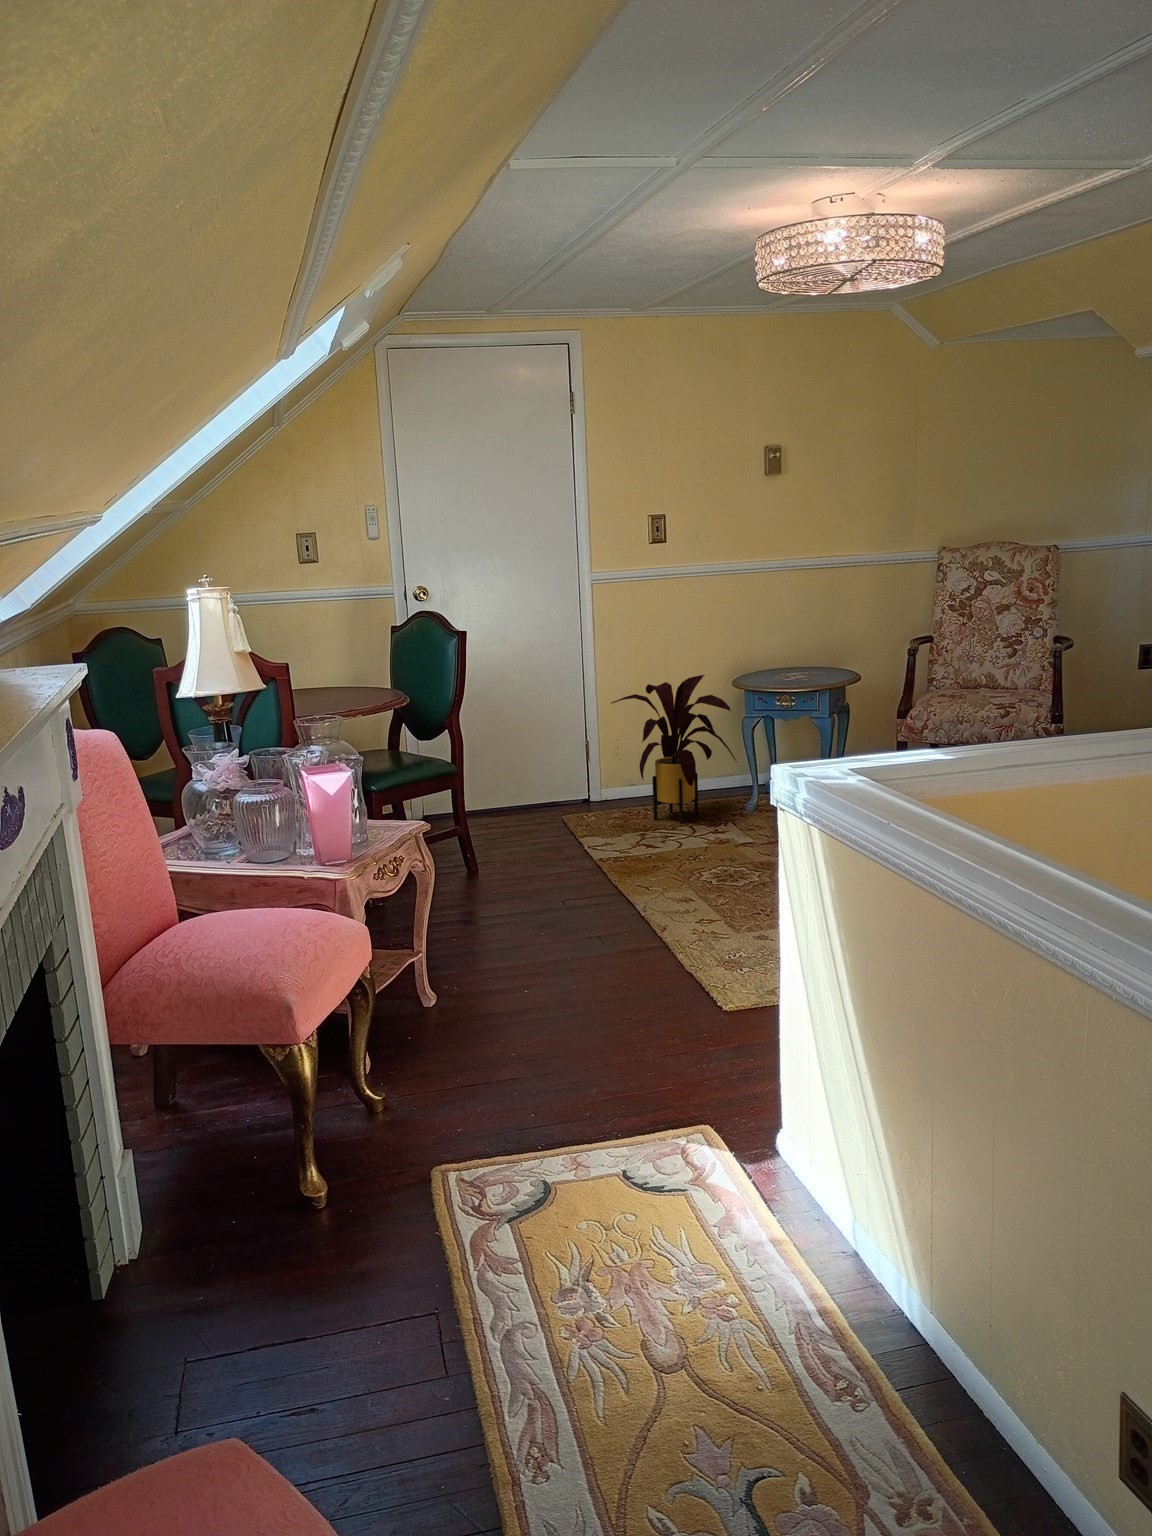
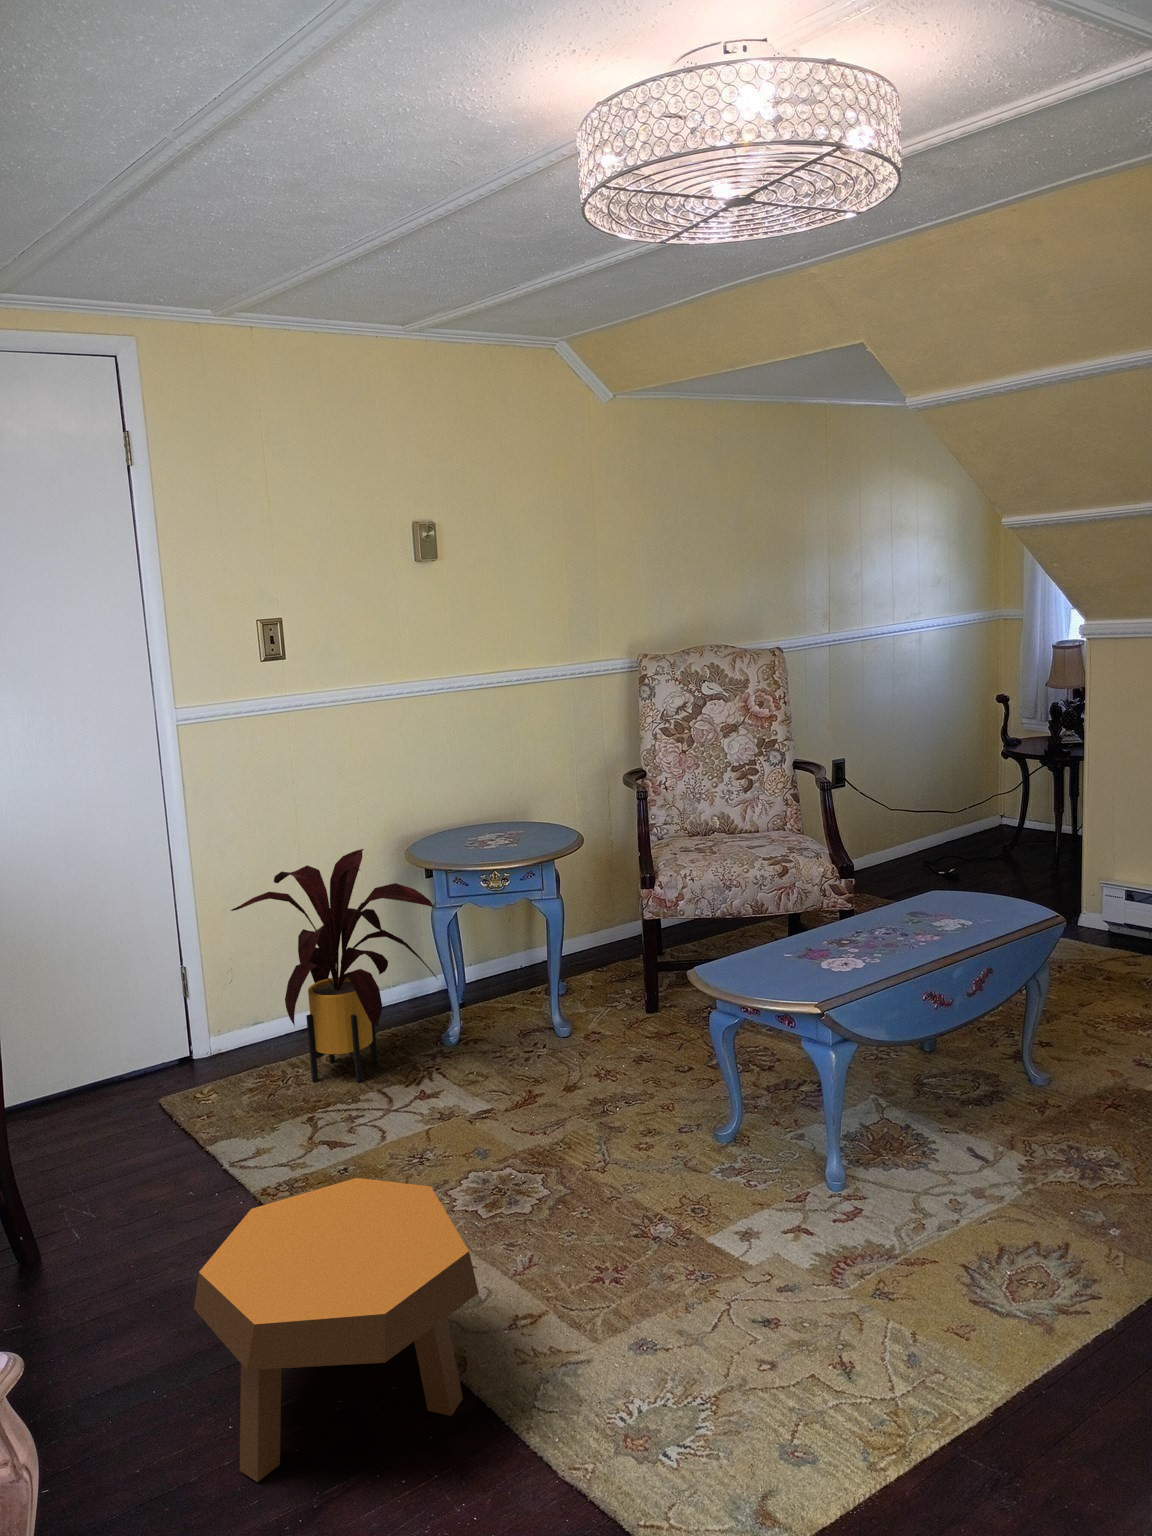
footstool: none [530,831,665,945] -> present [194,1178,479,1482]

